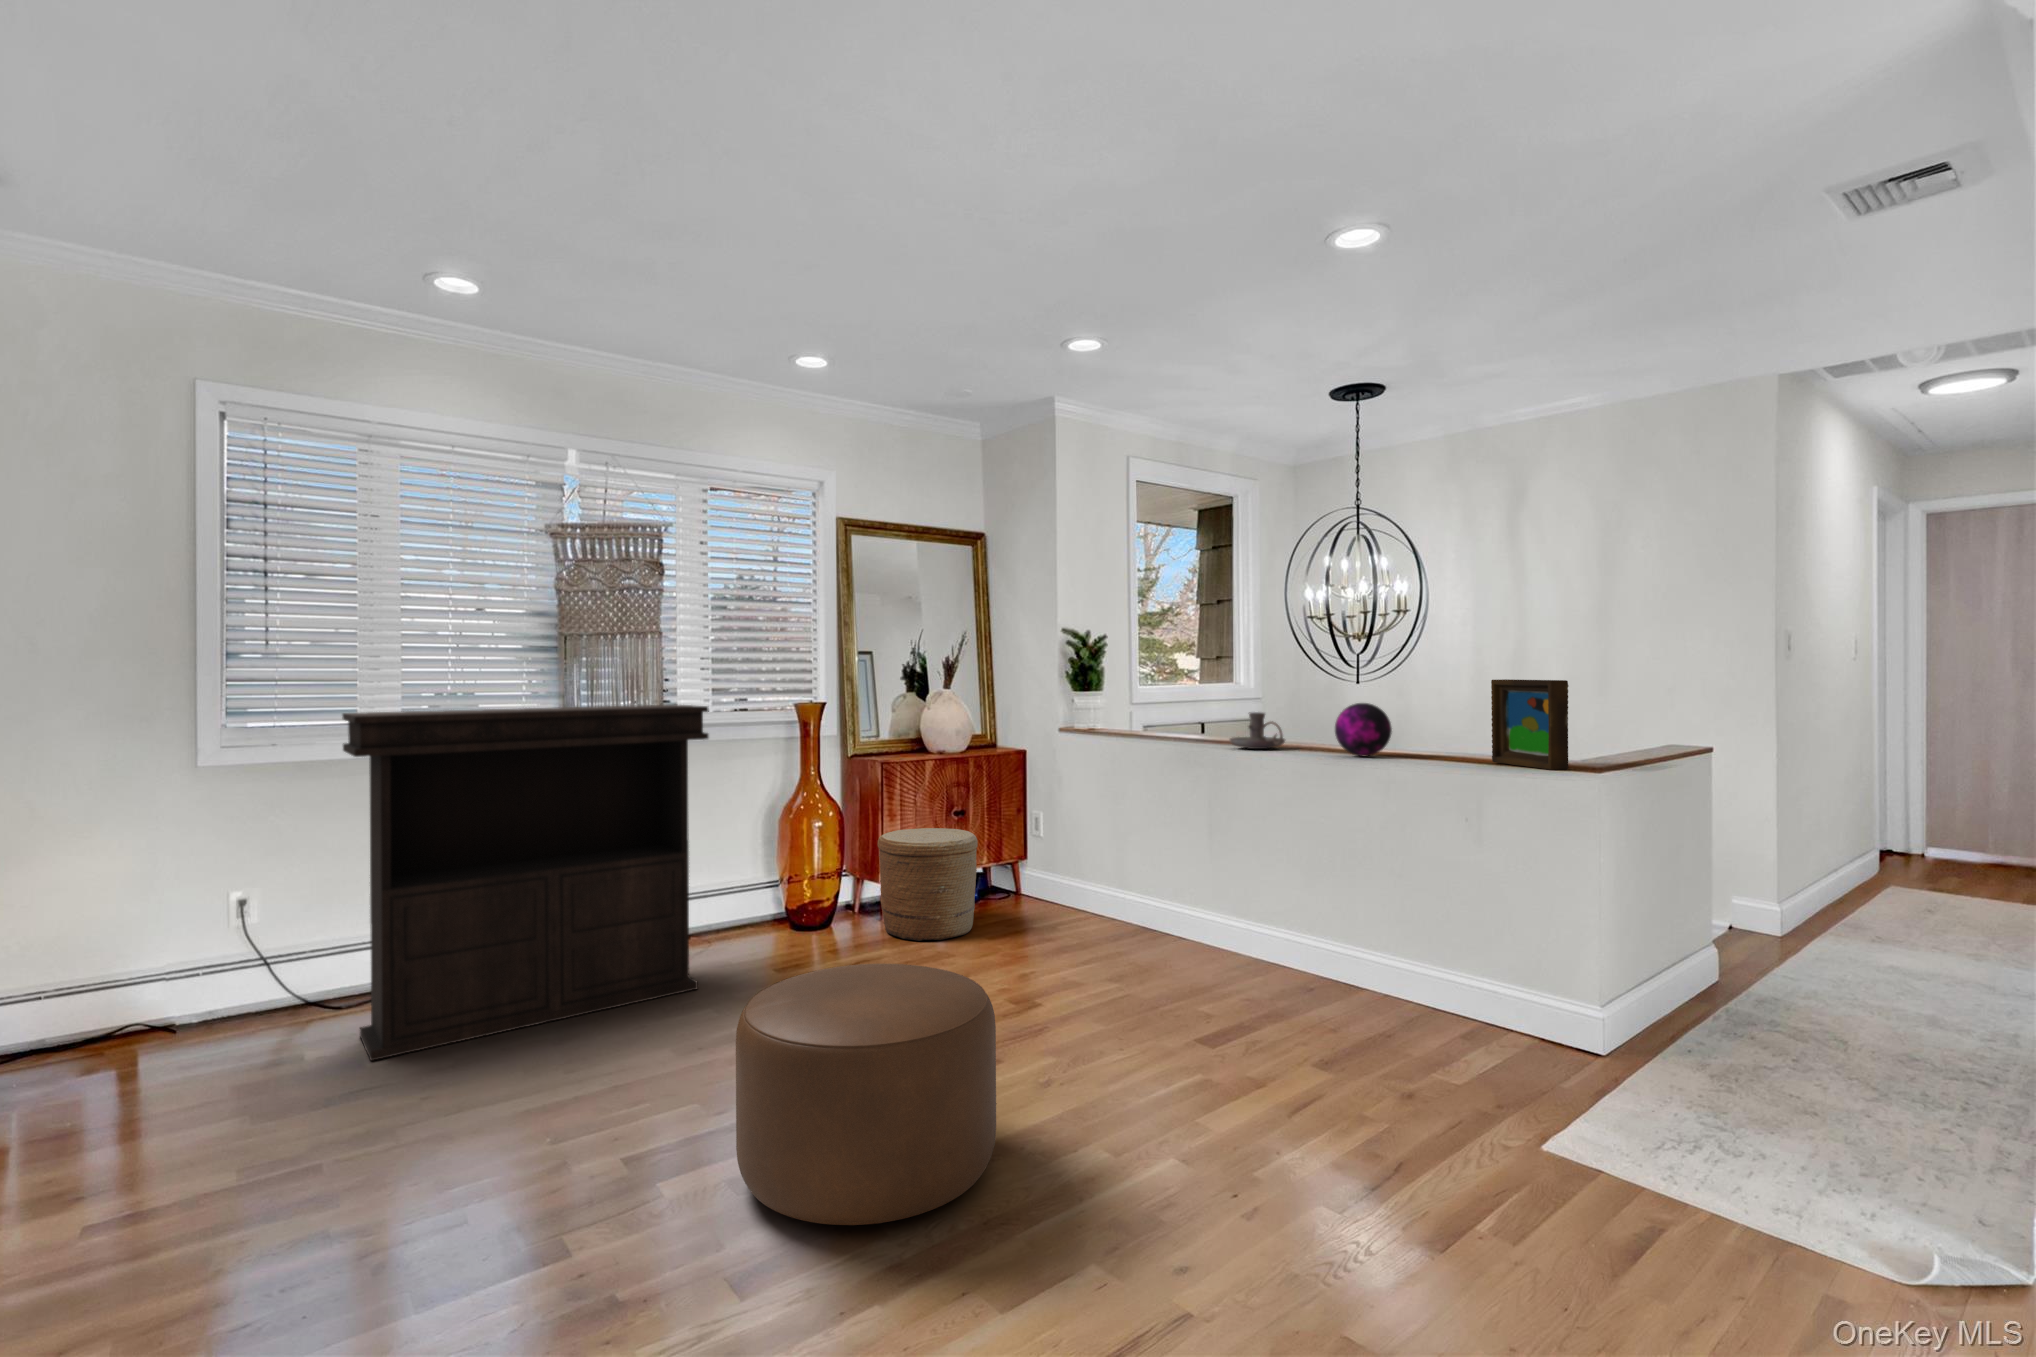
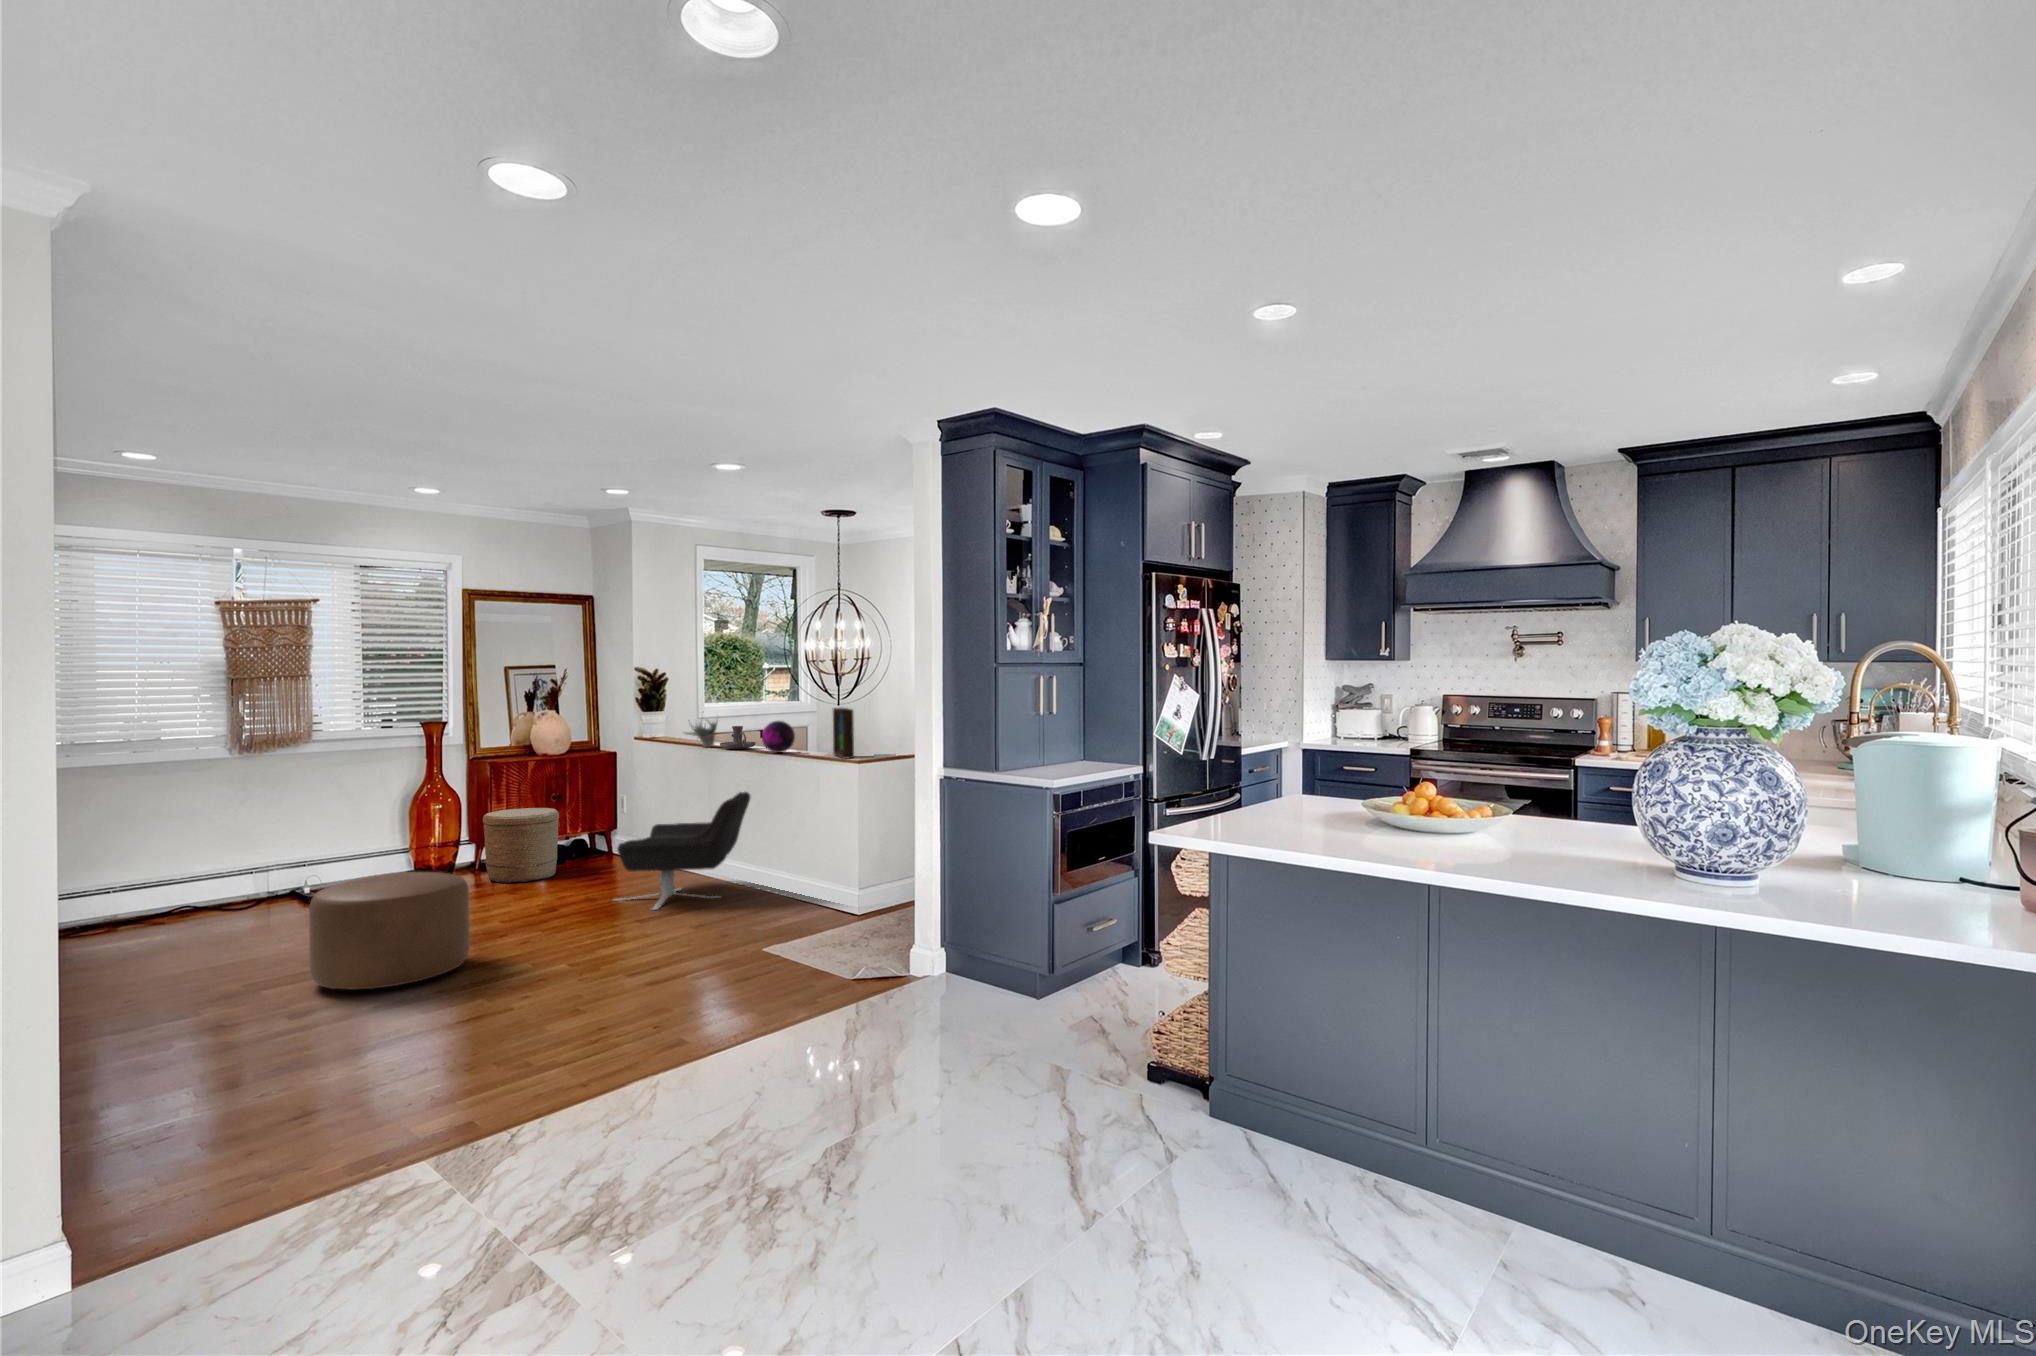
succulent plant: none [1162,689,1211,745] -> present [685,711,717,747]
console table: present [342,704,709,1061] -> none [55,726,336,957]
lounge chair: none [1105,818,1329,1019] -> present [615,792,750,910]

